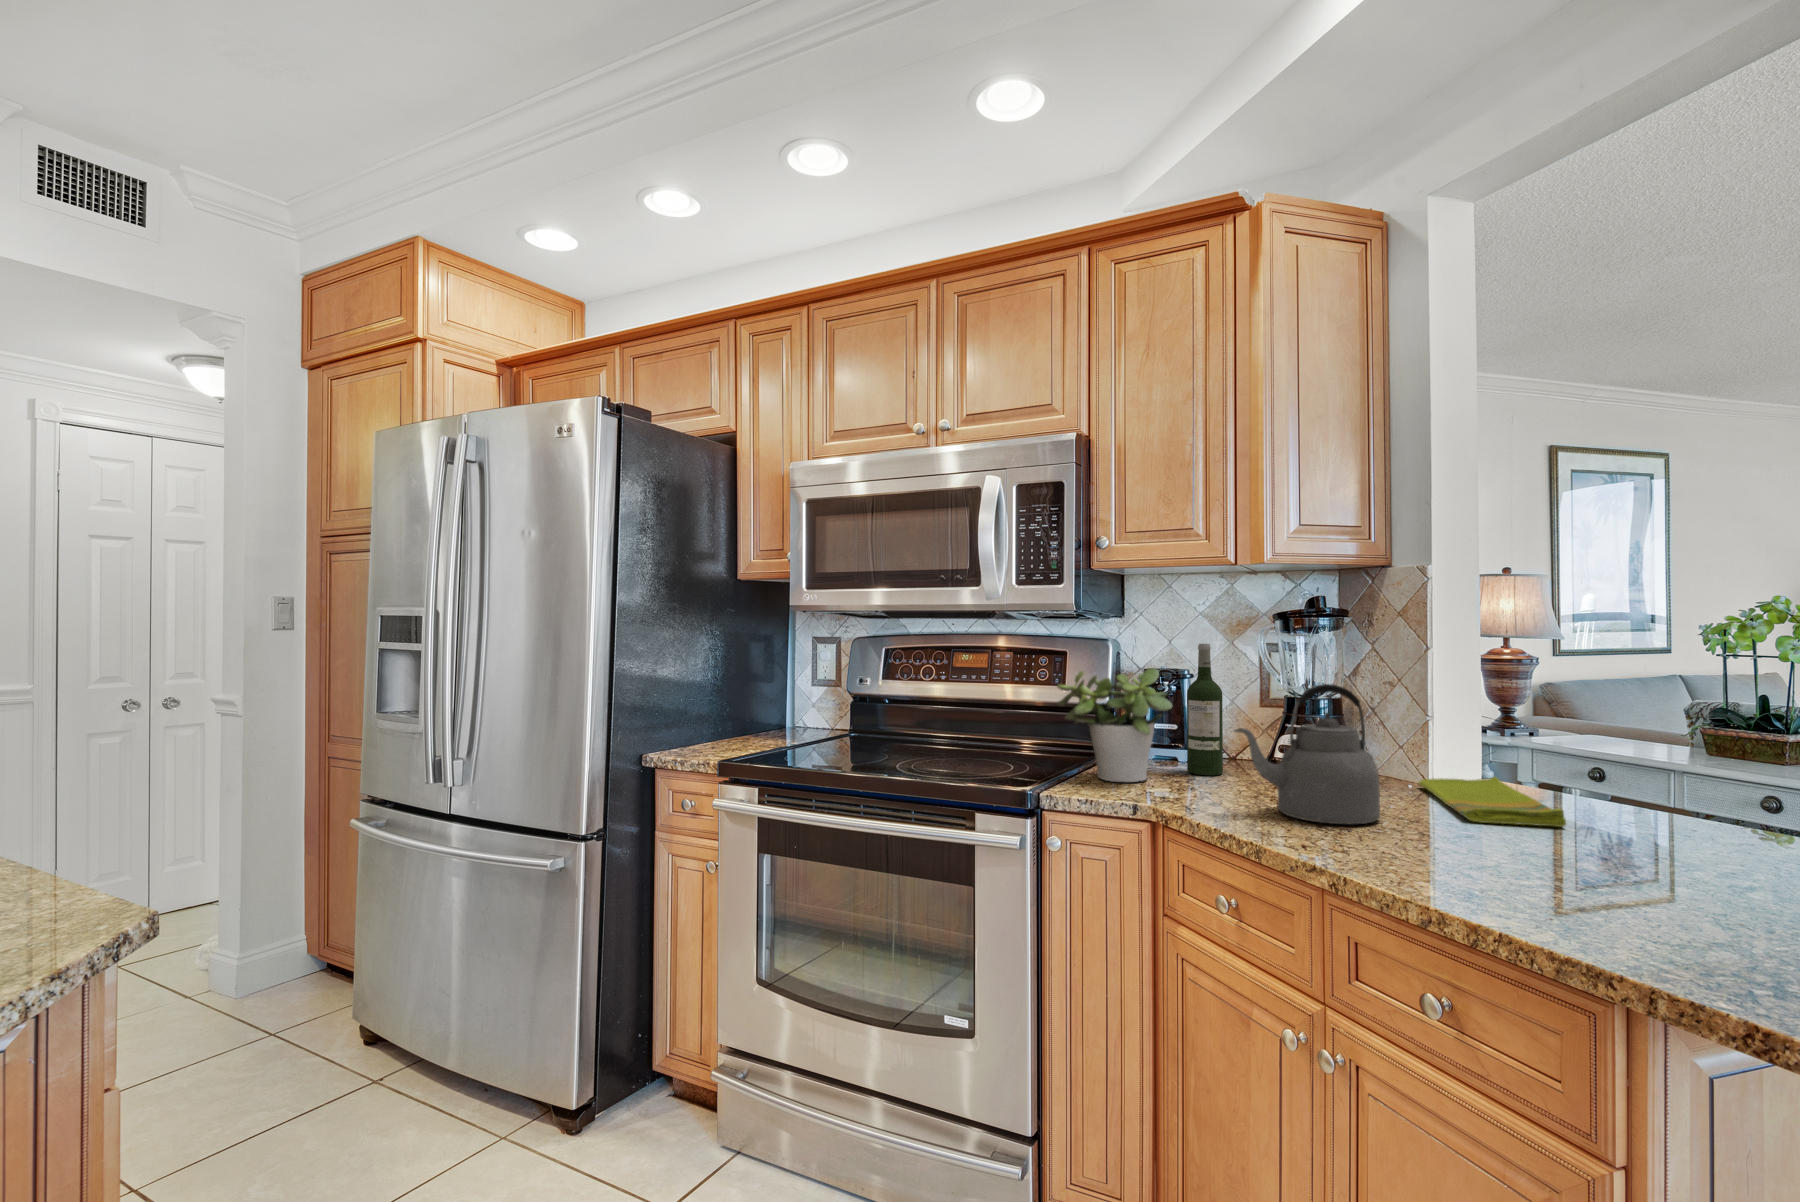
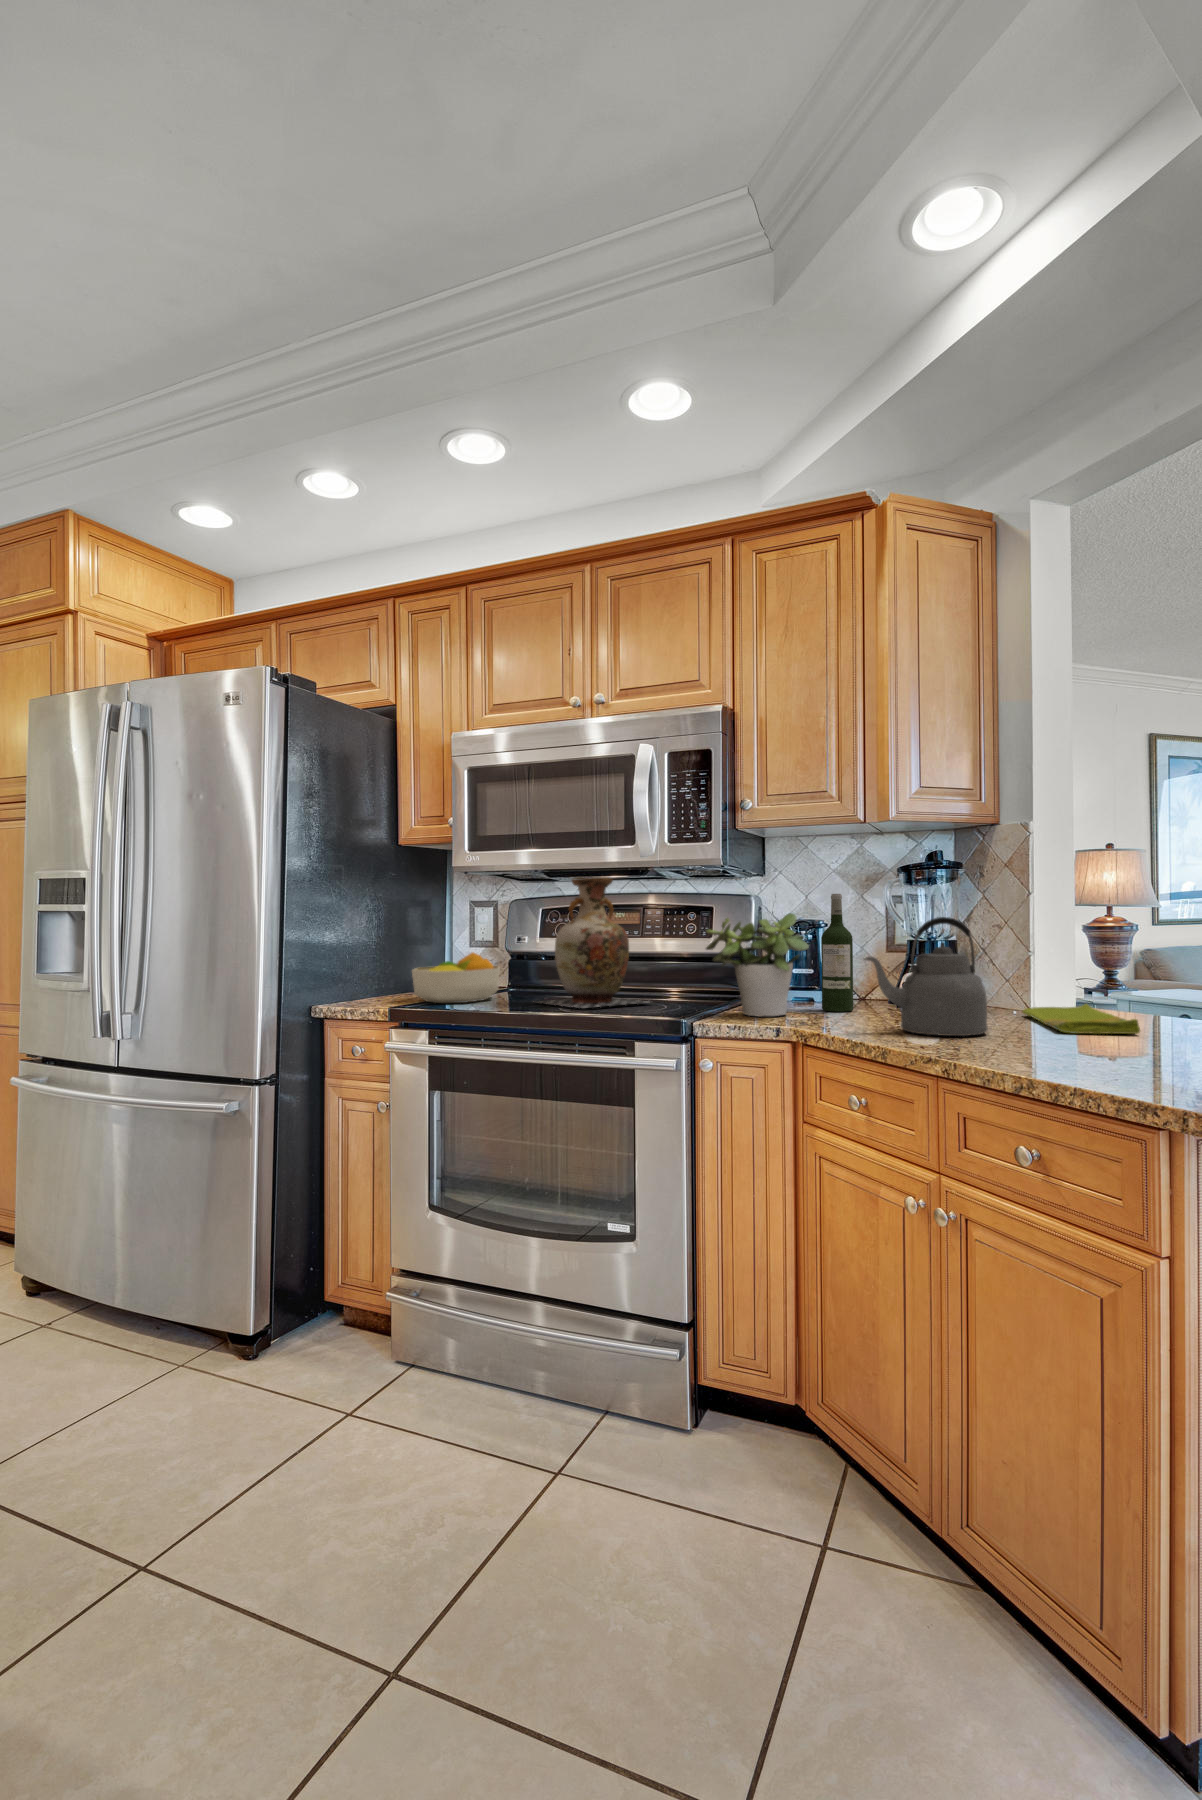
vase: none [872,621,1003,764] -> present [540,878,650,1008]
fruit bowl: none [746,693,842,751] -> present [412,952,500,1003]

